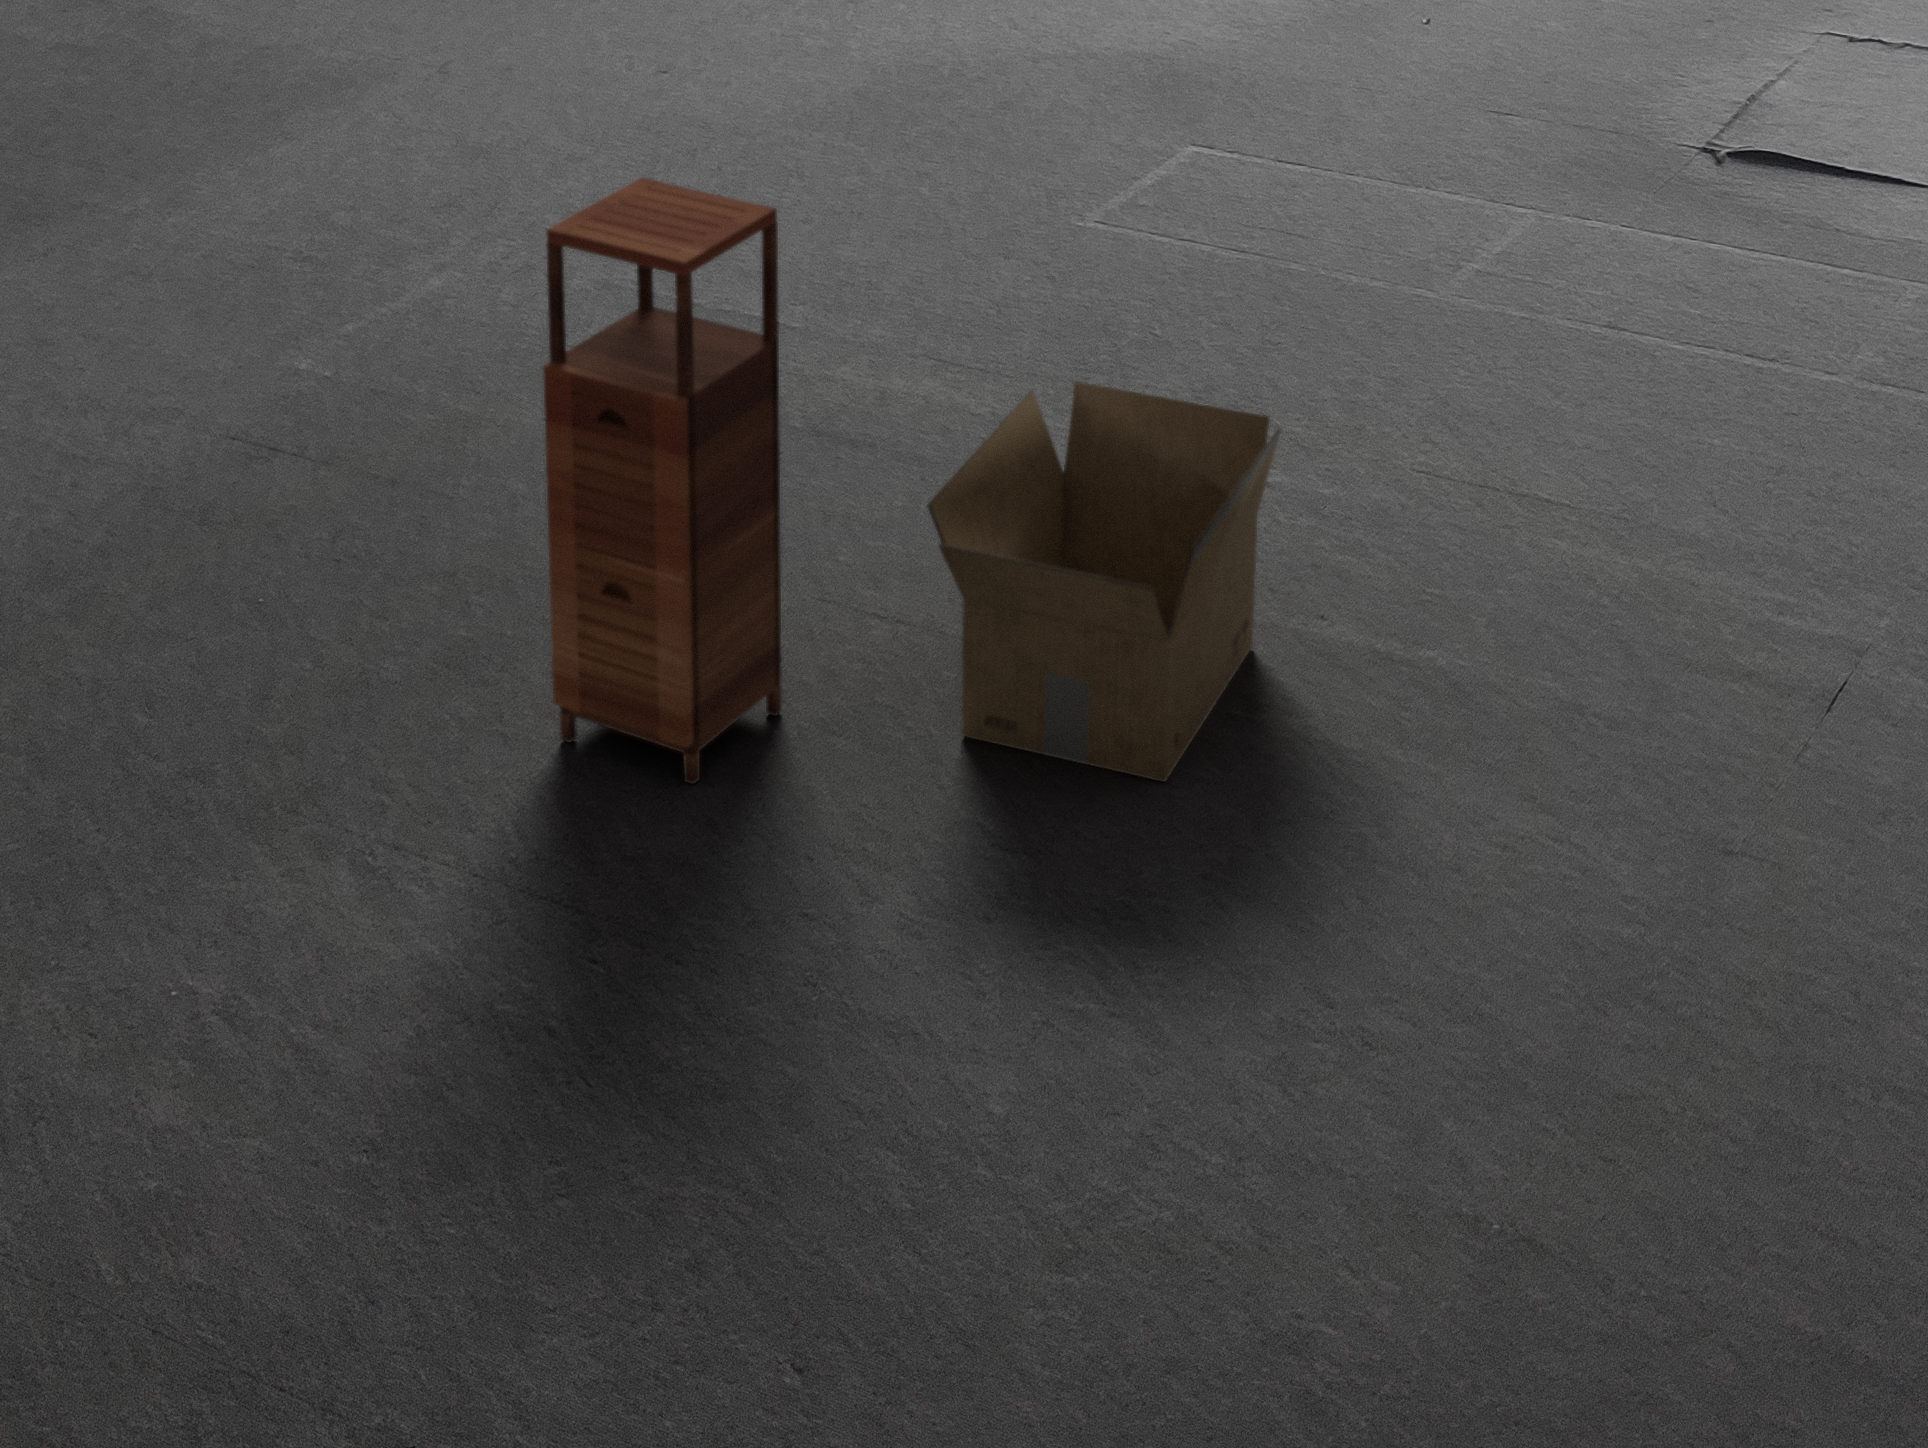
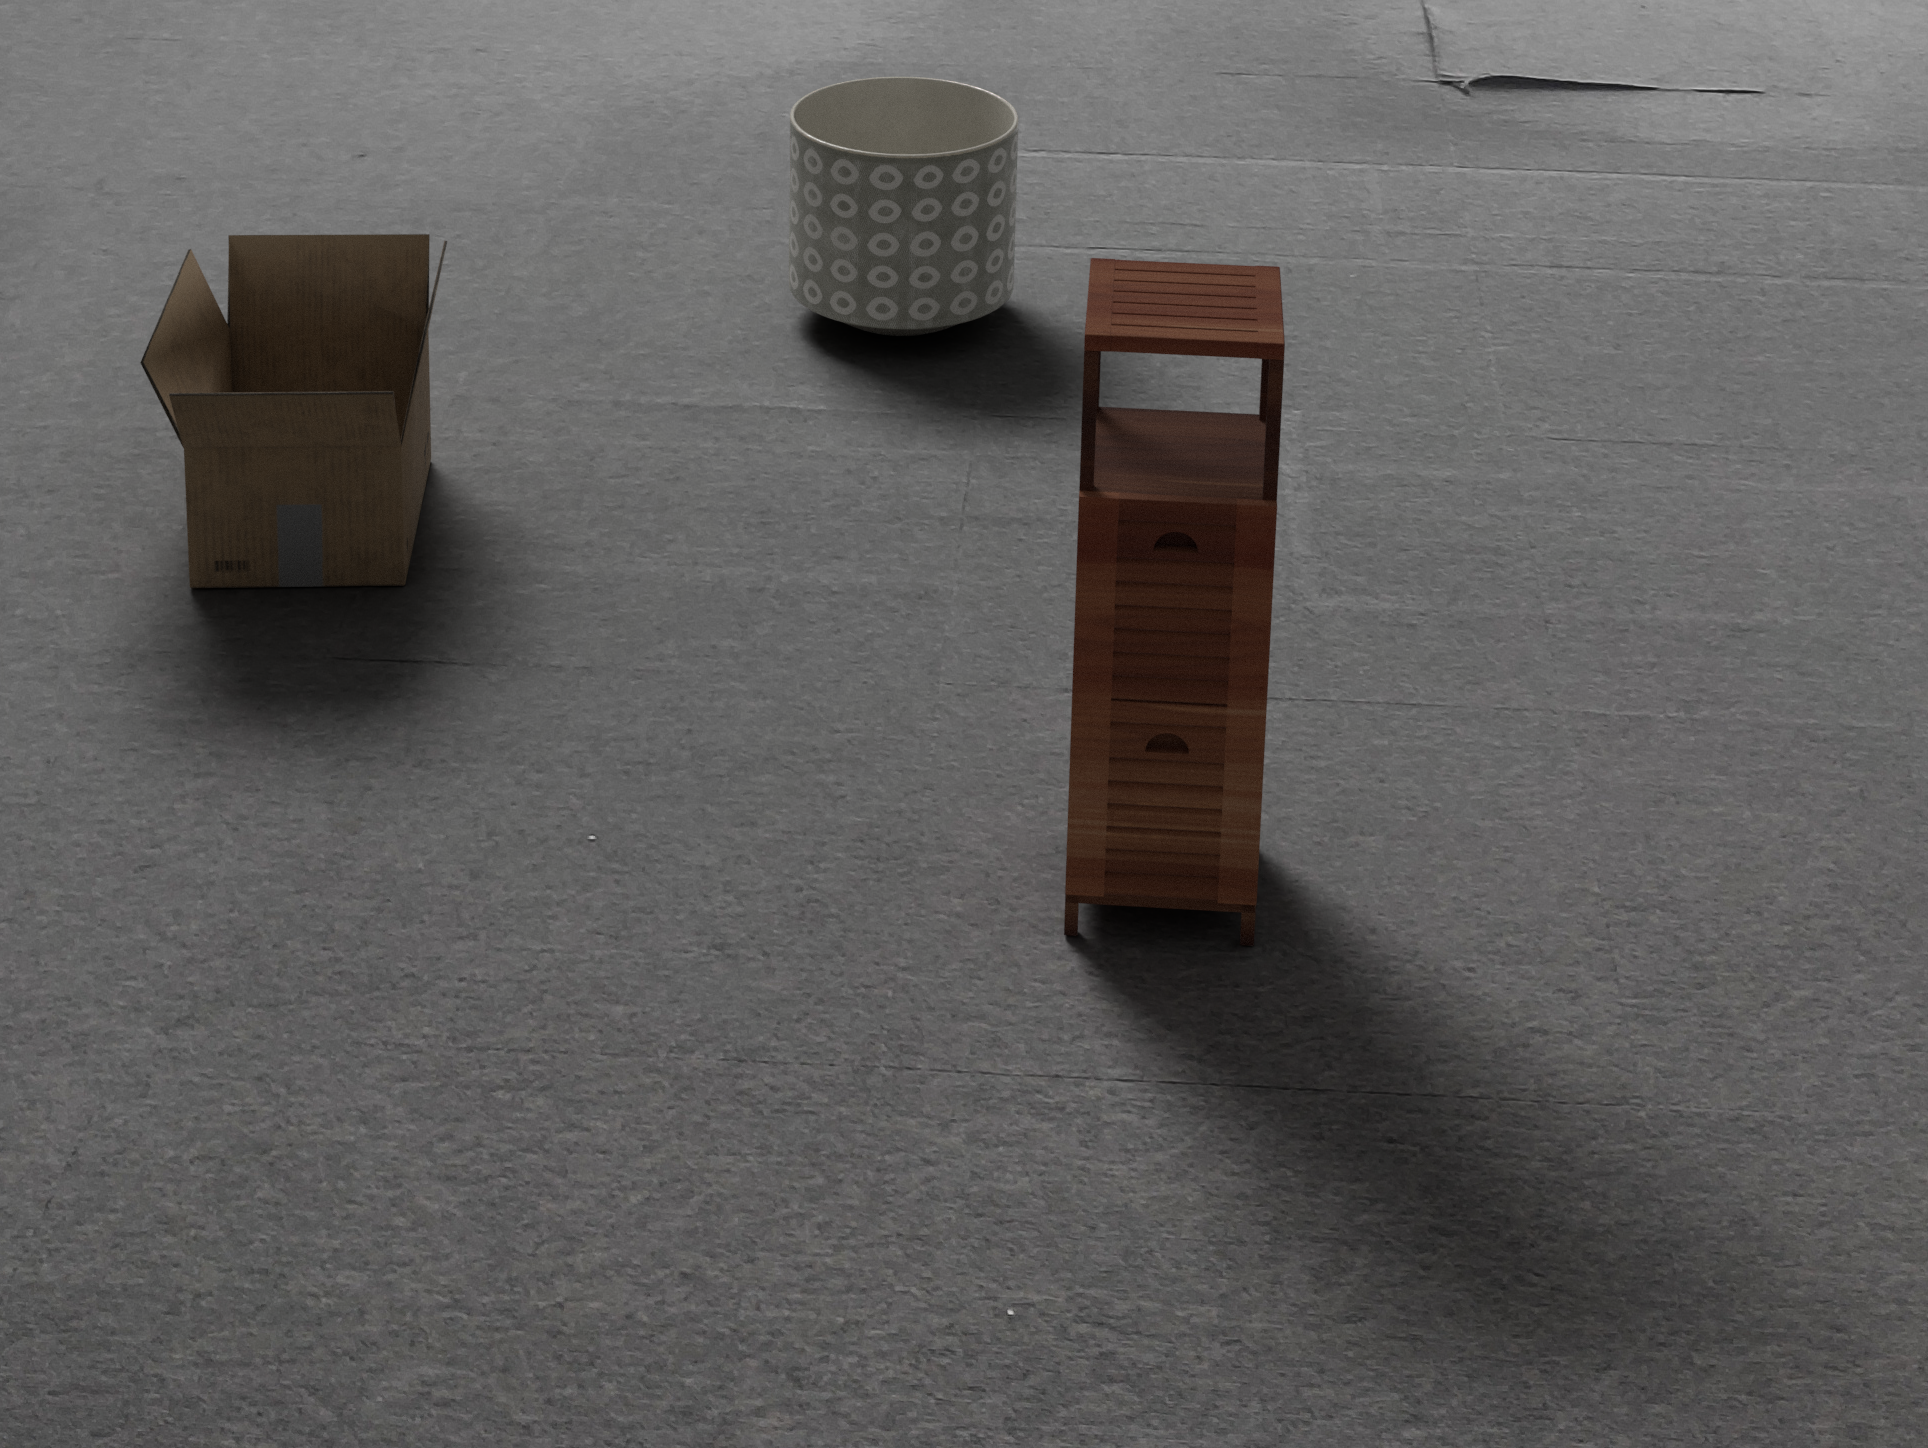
planter: none [866,49,1072,282] -> present [788,77,1019,336]
cardboard box: present [927,382,1282,782] -> present [140,234,447,588]

